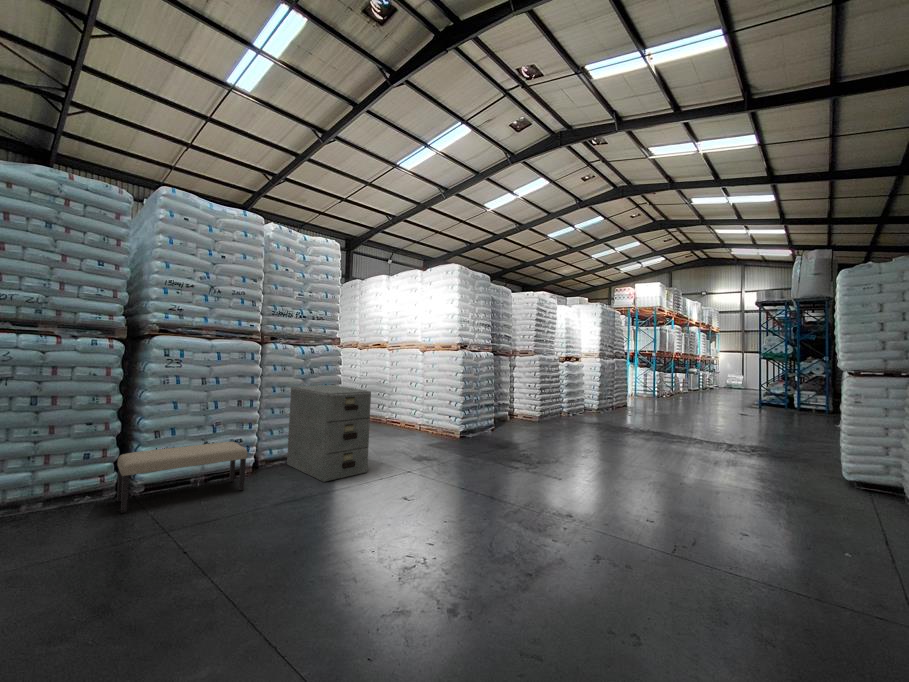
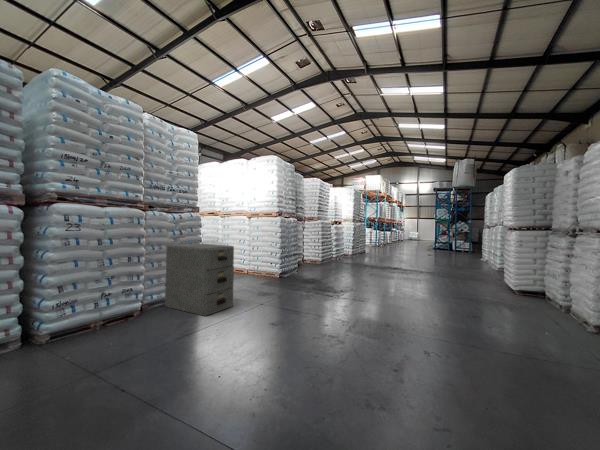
bench: present [117,442,248,513] -> none [26,291,146,360]

